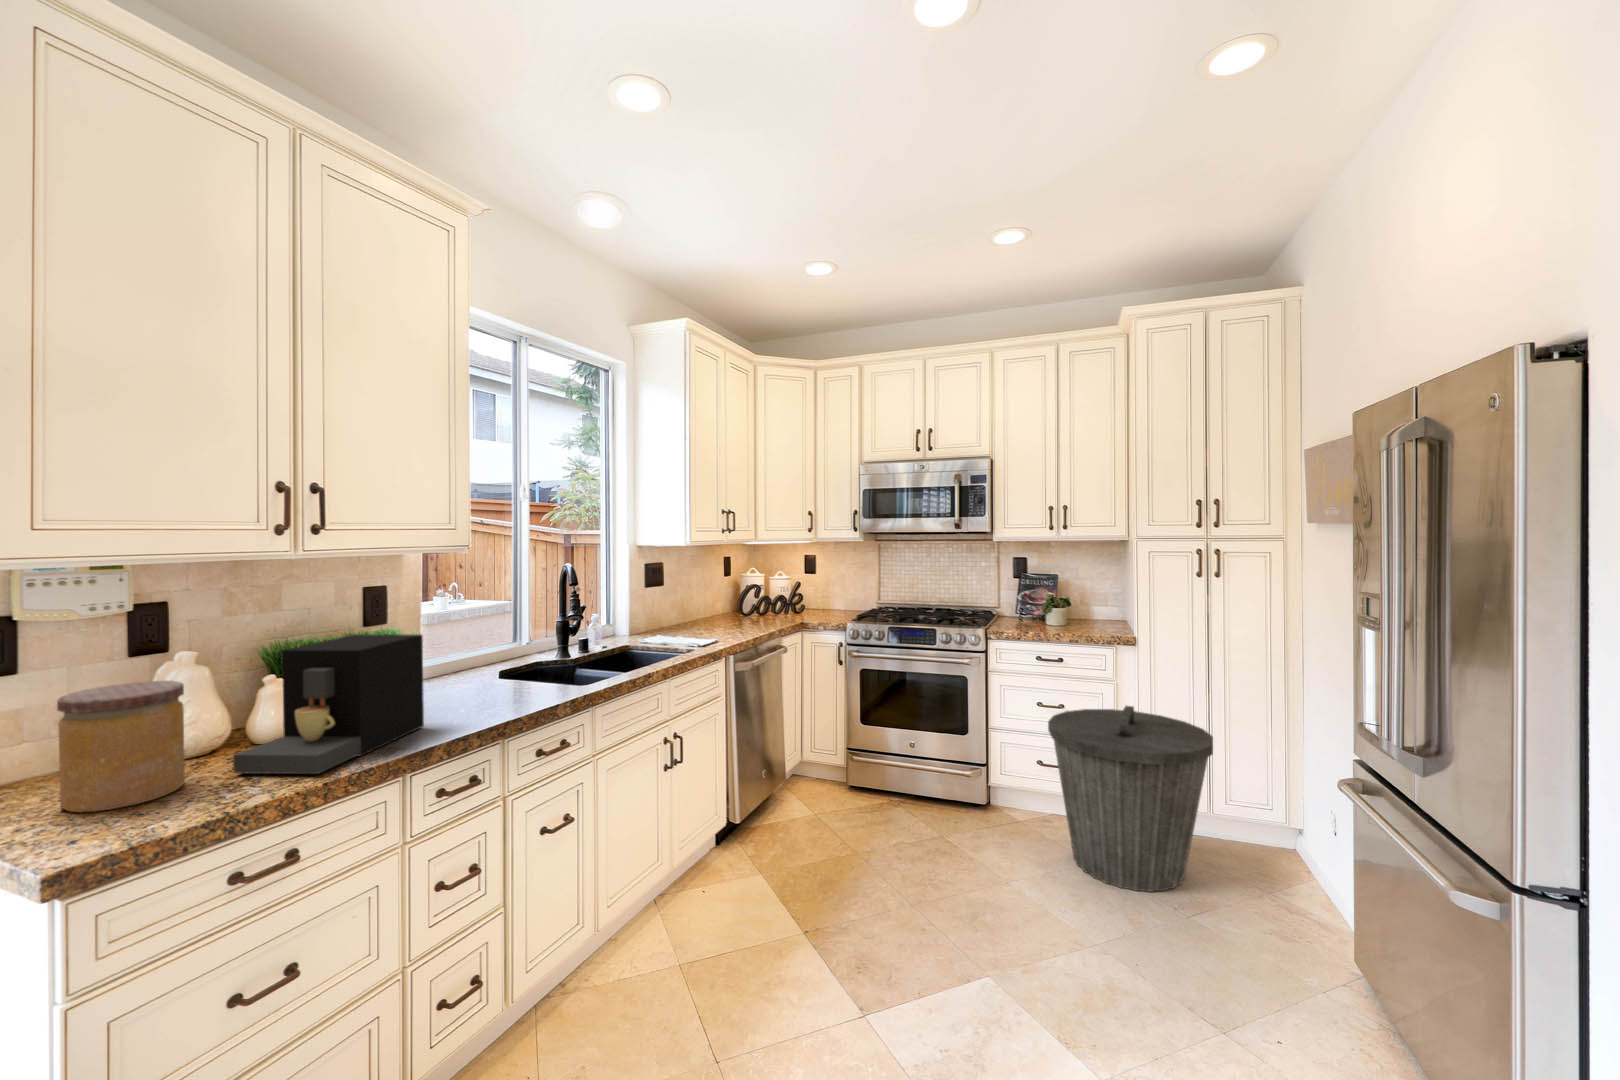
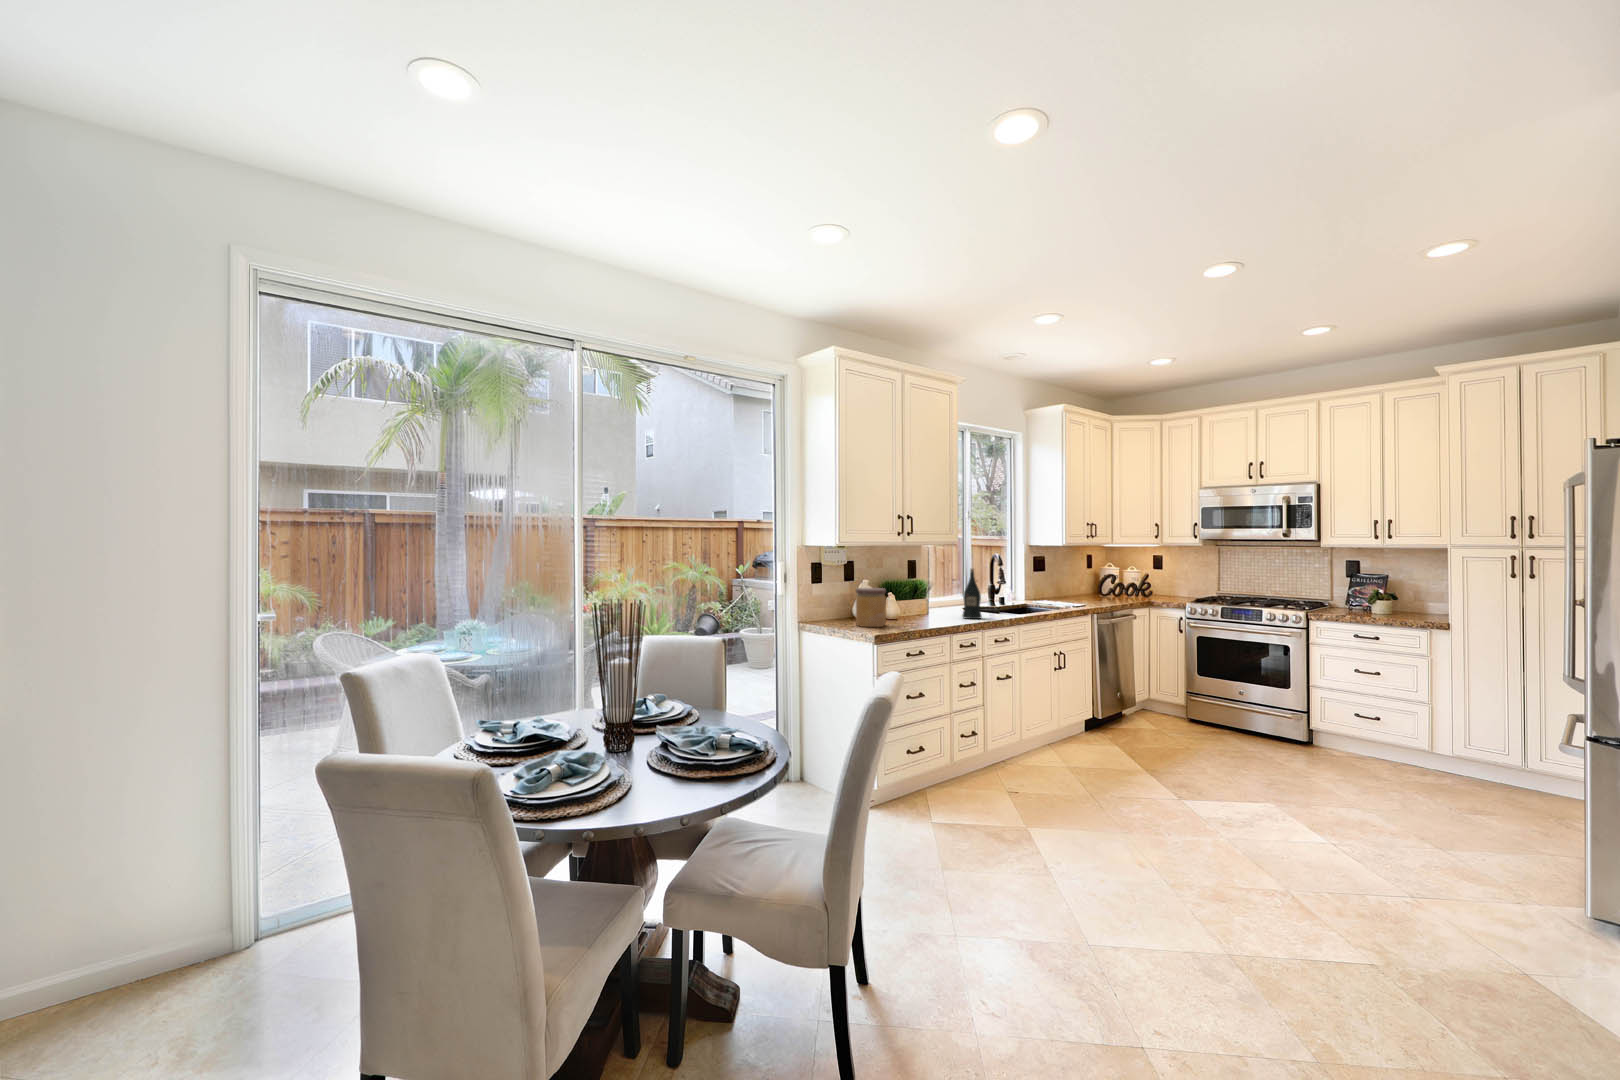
wine bottle: none [465,602,510,712] -> present [963,569,982,619]
coffee maker: present [233,634,424,774] -> none [898,579,951,626]
trash can: present [1048,706,1213,892] -> none [1351,674,1509,811]

